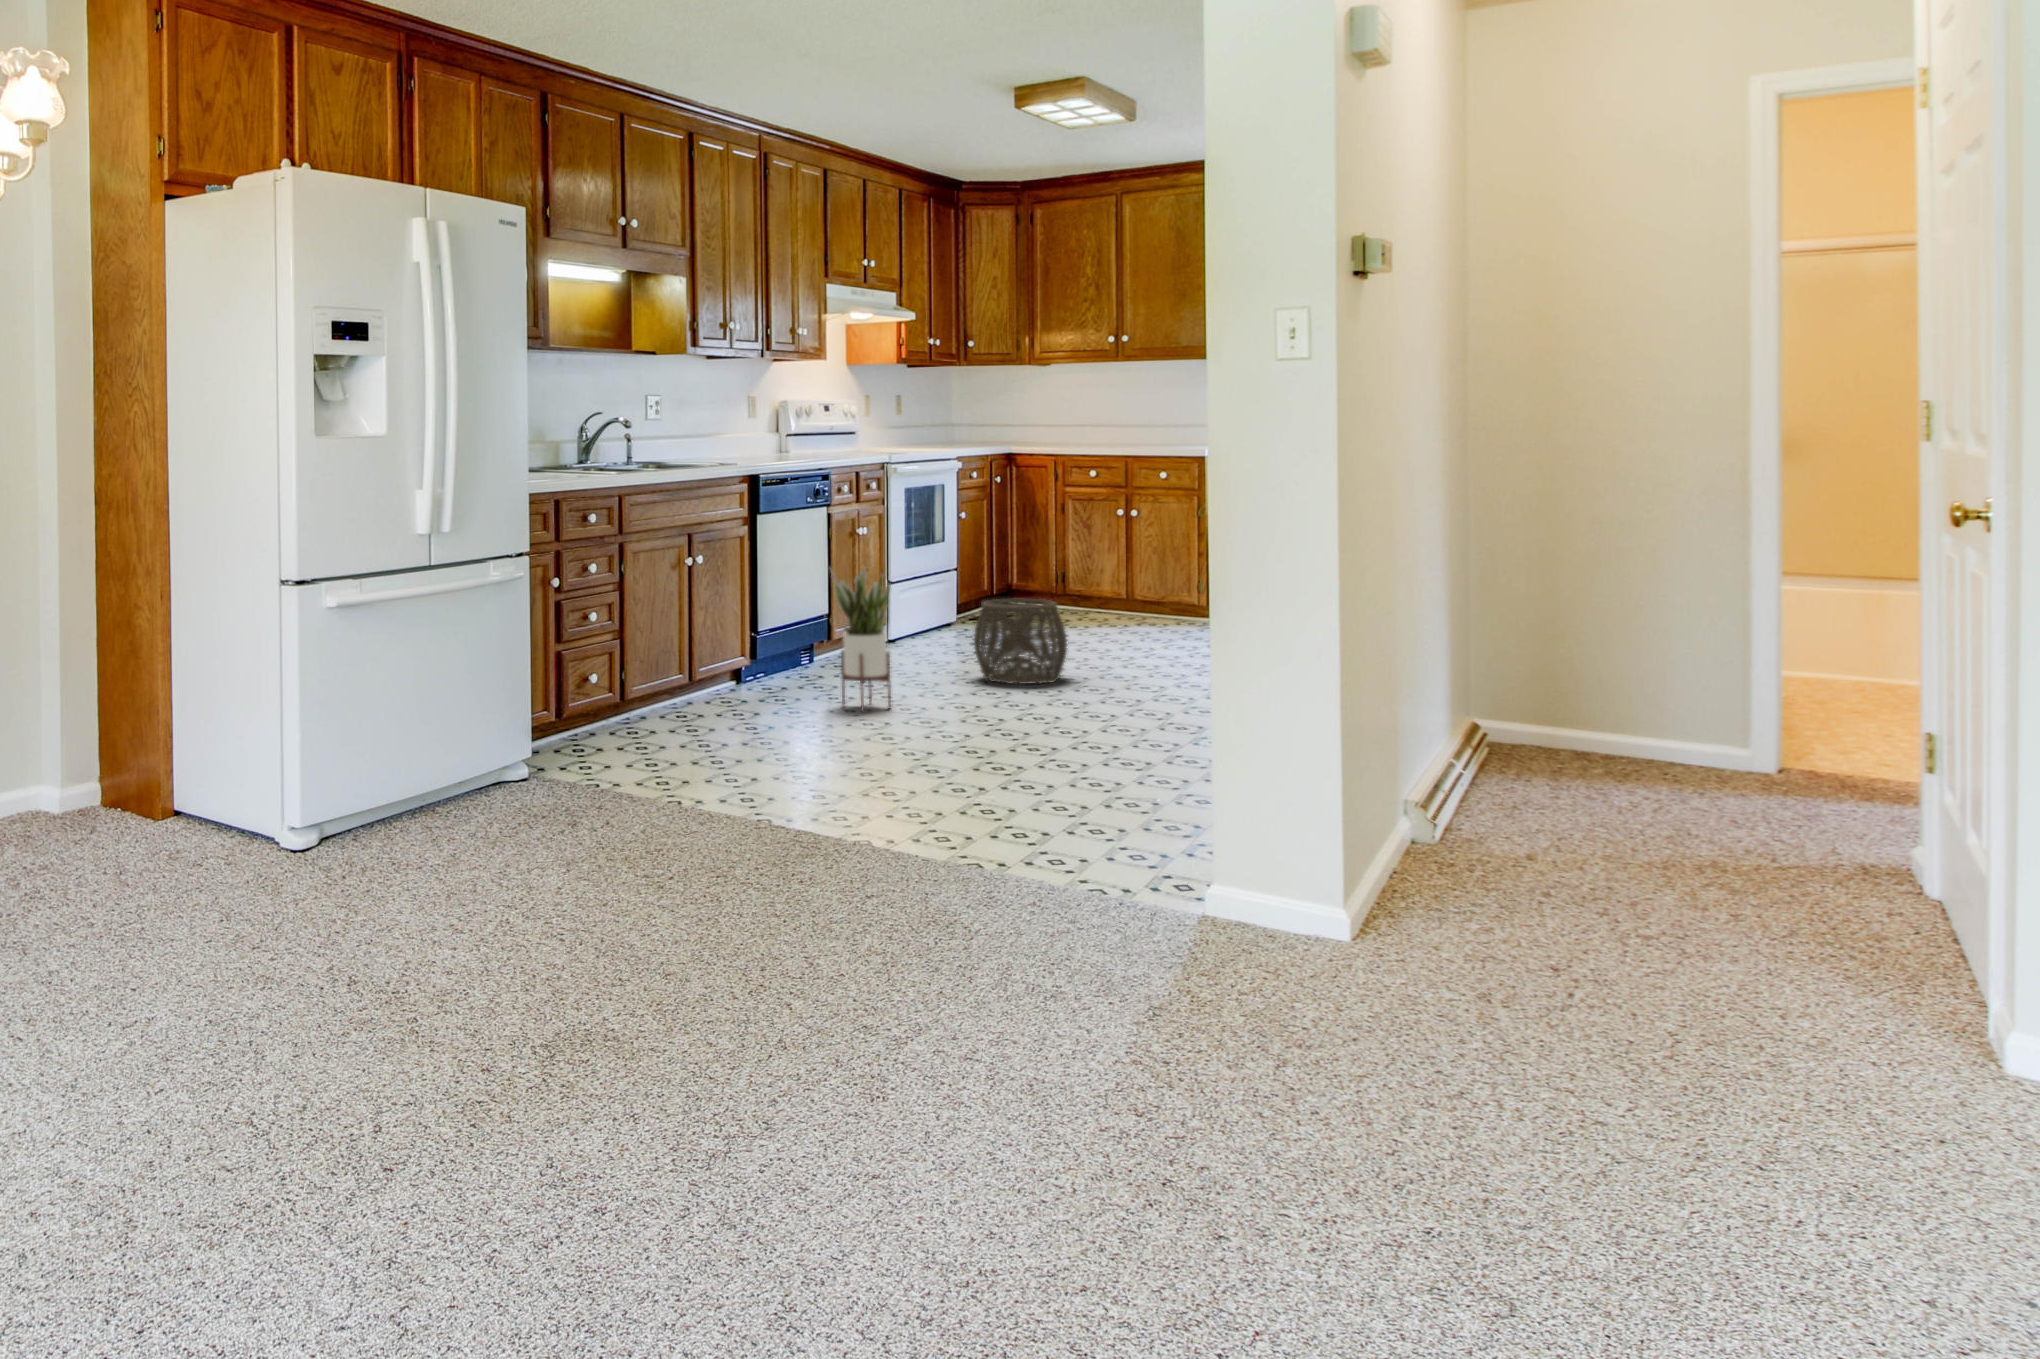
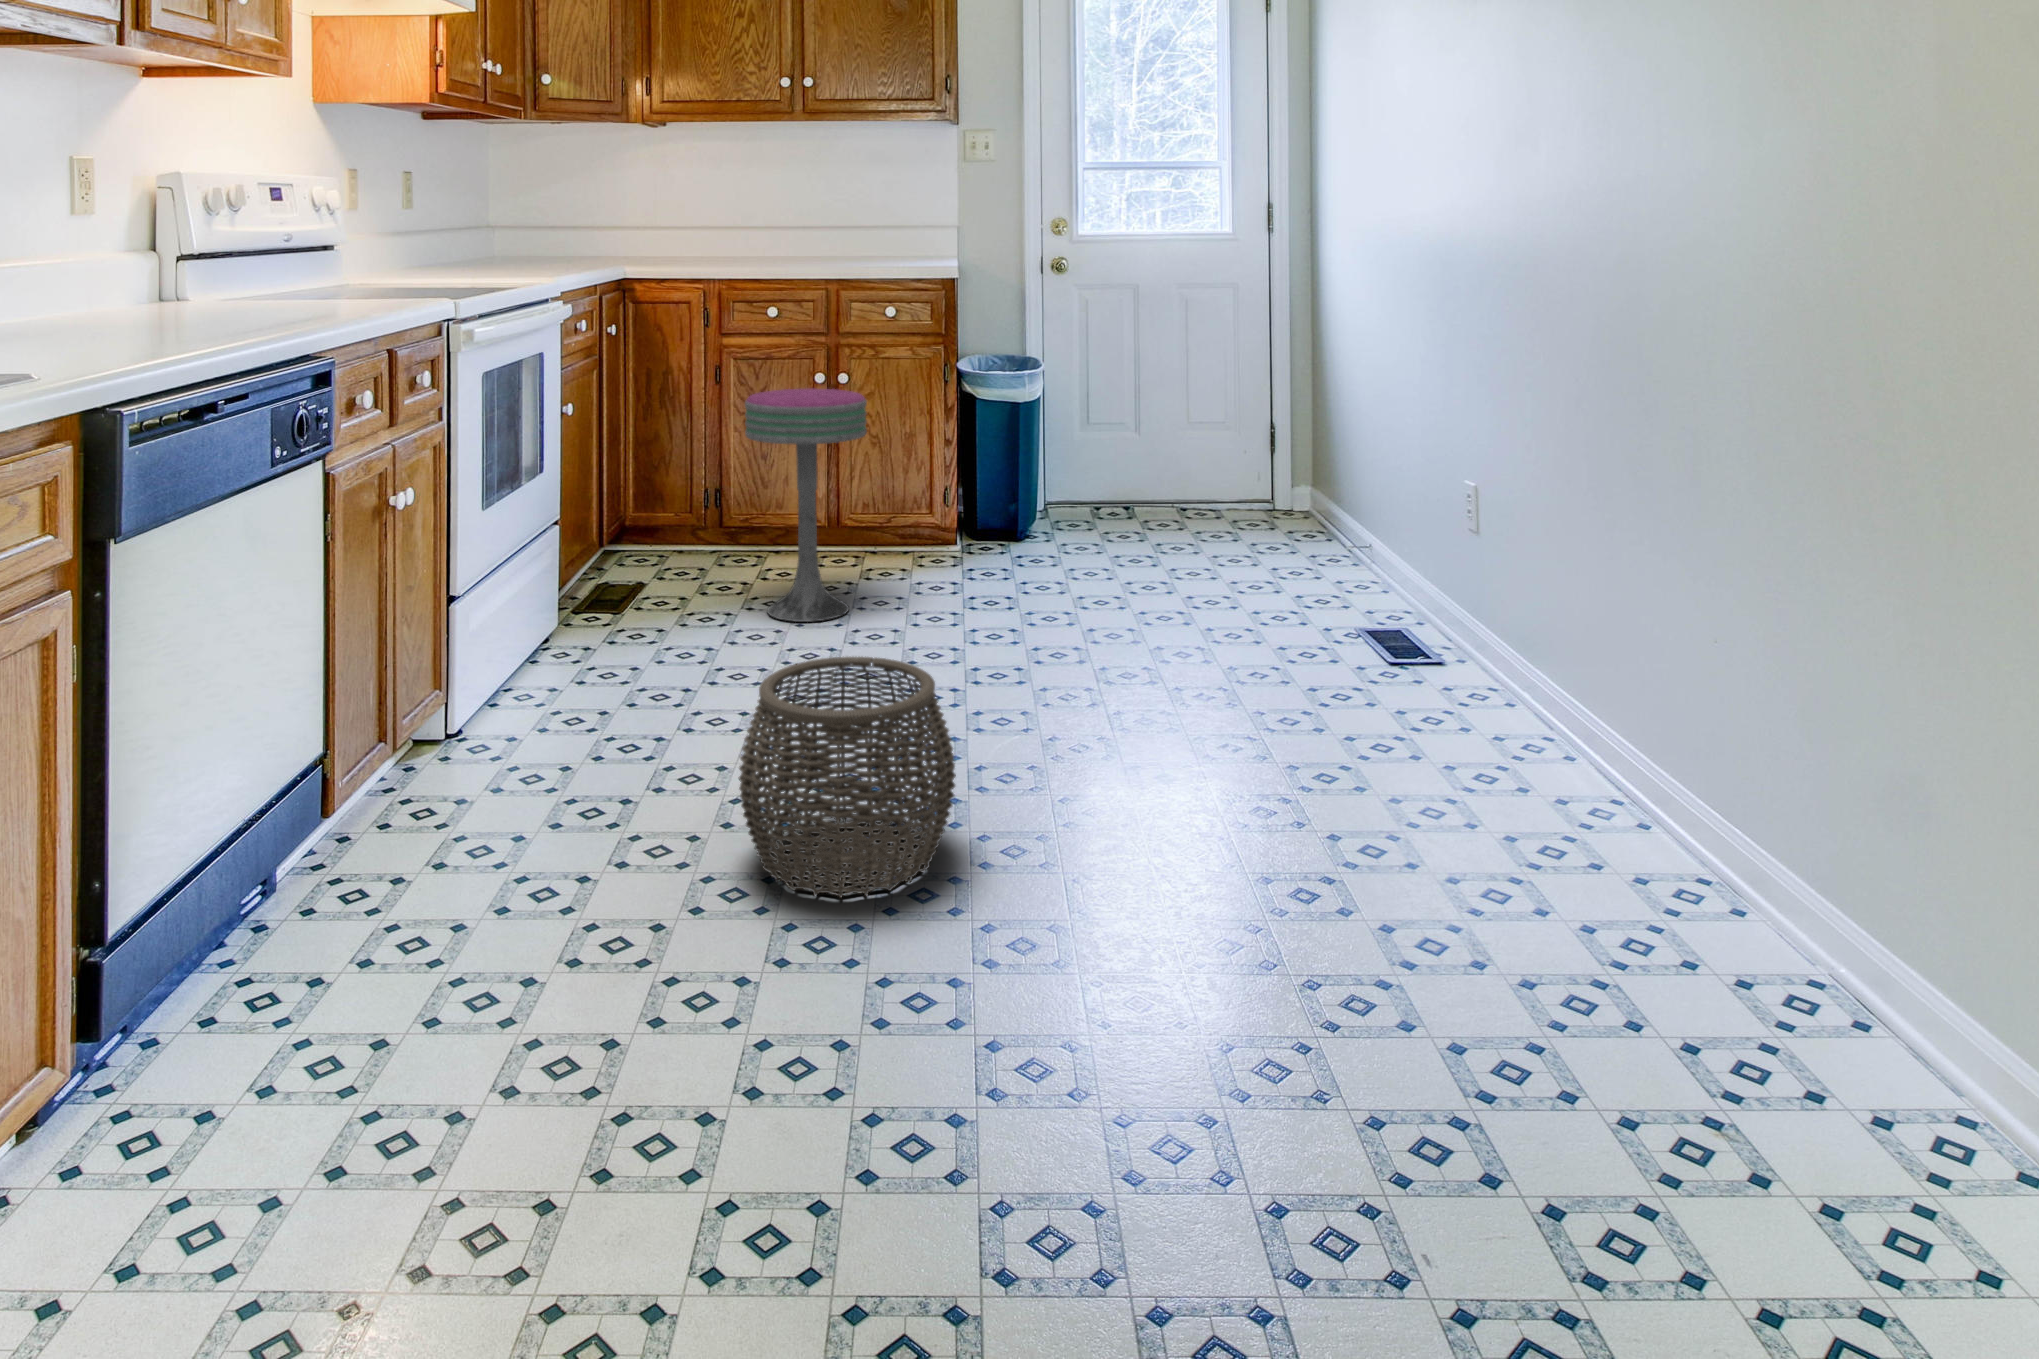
bar stool: none [1052,508,1123,636] -> present [745,388,867,622]
potted plant: present [831,567,891,711] -> none [423,754,637,1271]

